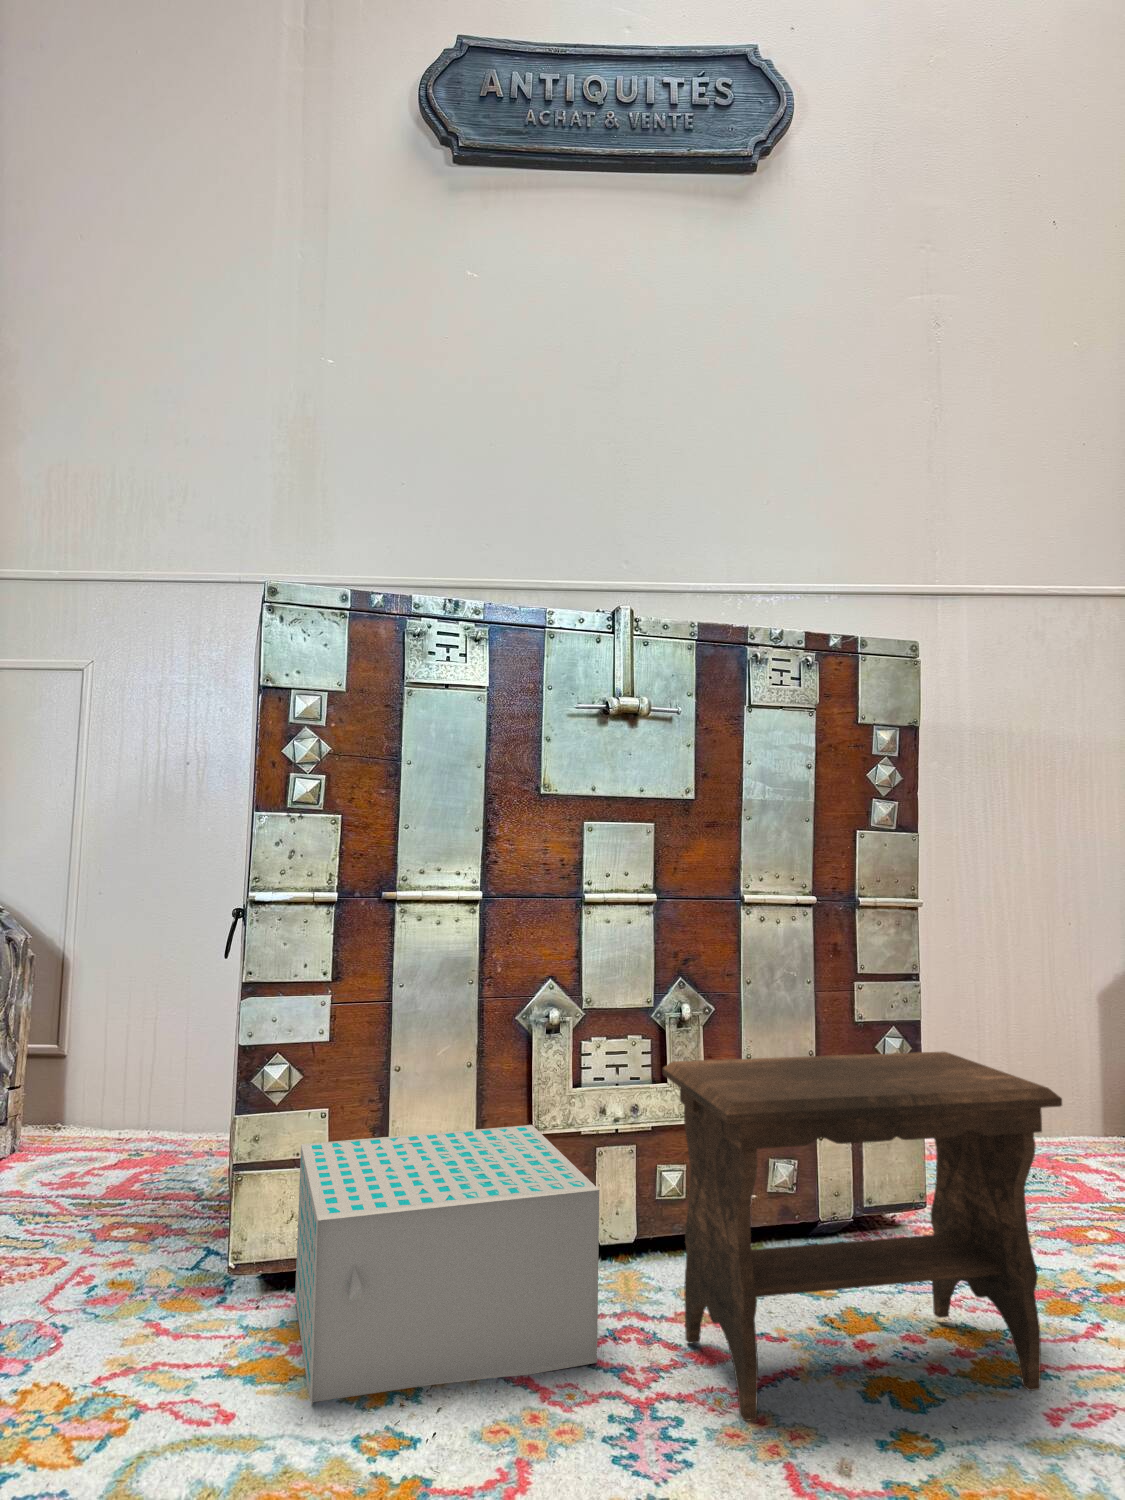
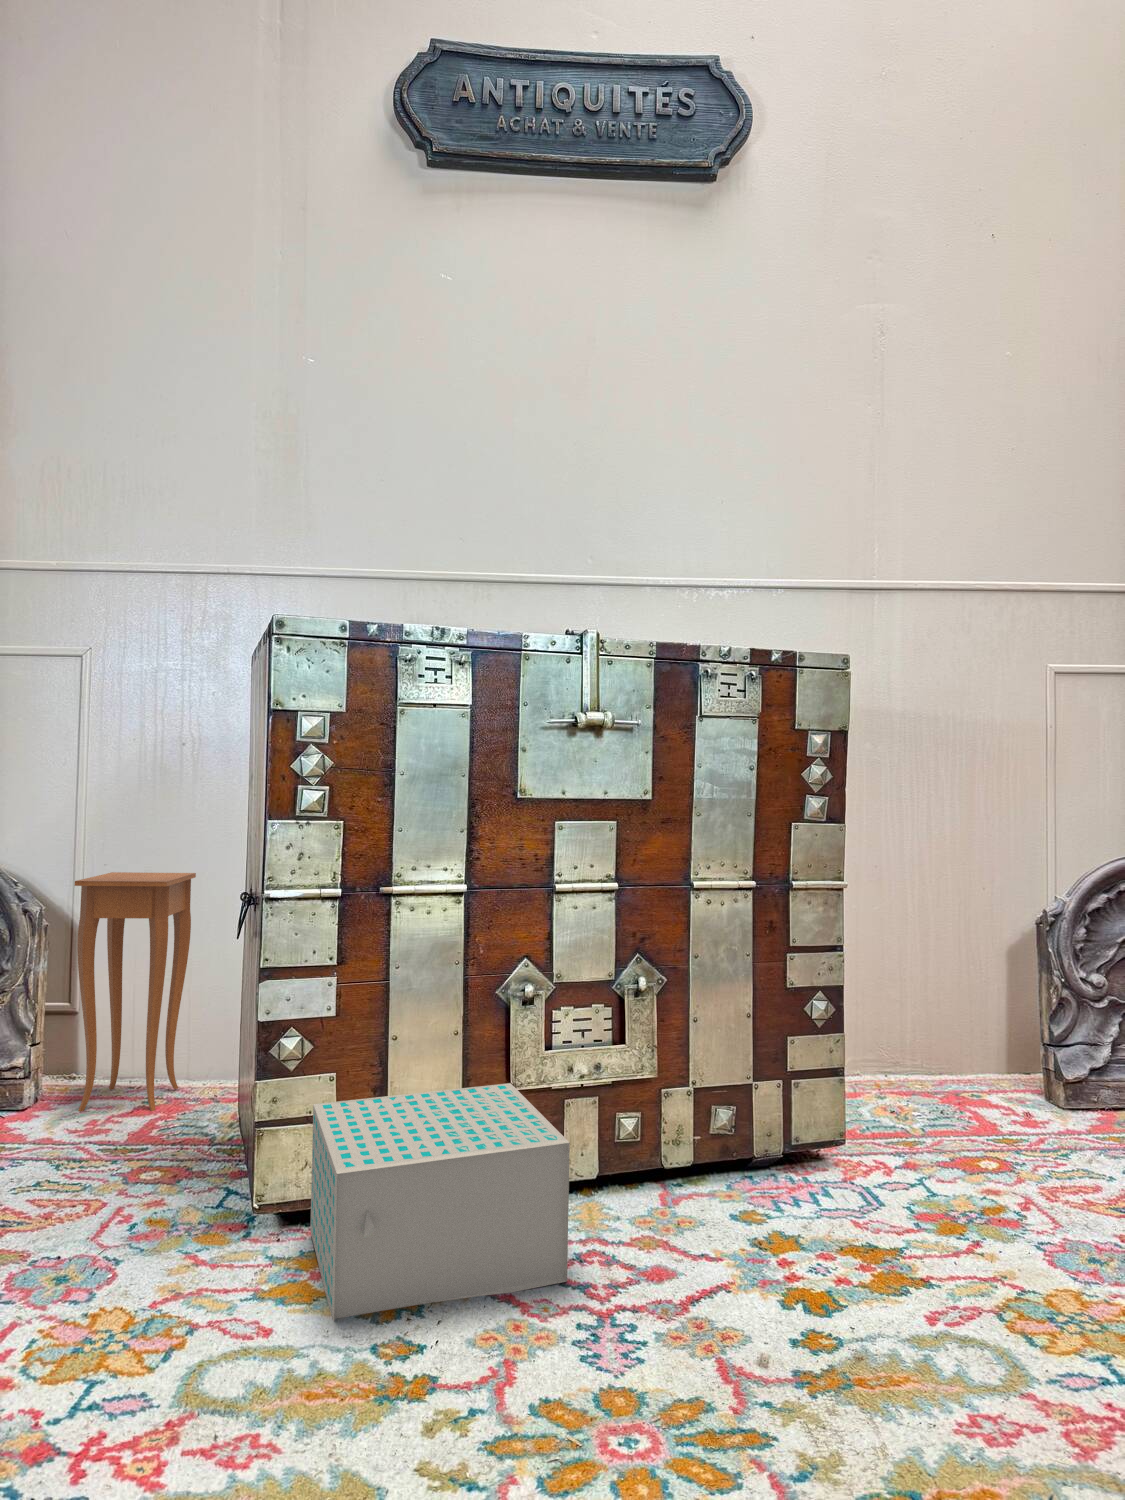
side table: none [53,897,192,1163] -> present [75,872,196,1112]
footstool: present [663,1052,1062,1421] -> none [623,1022,949,1331]

